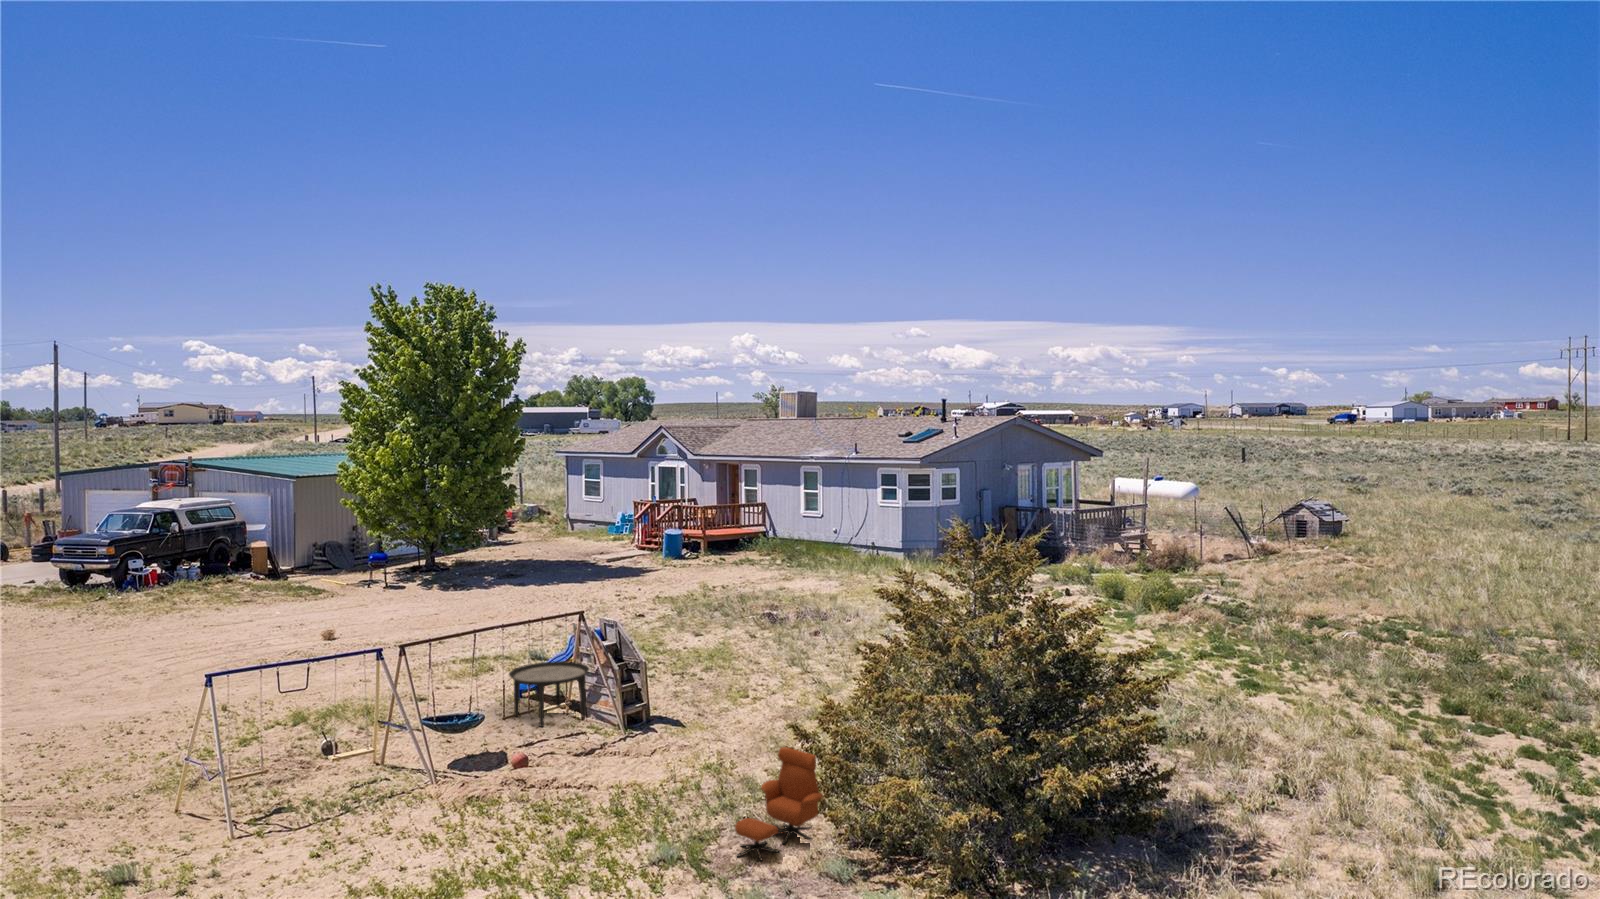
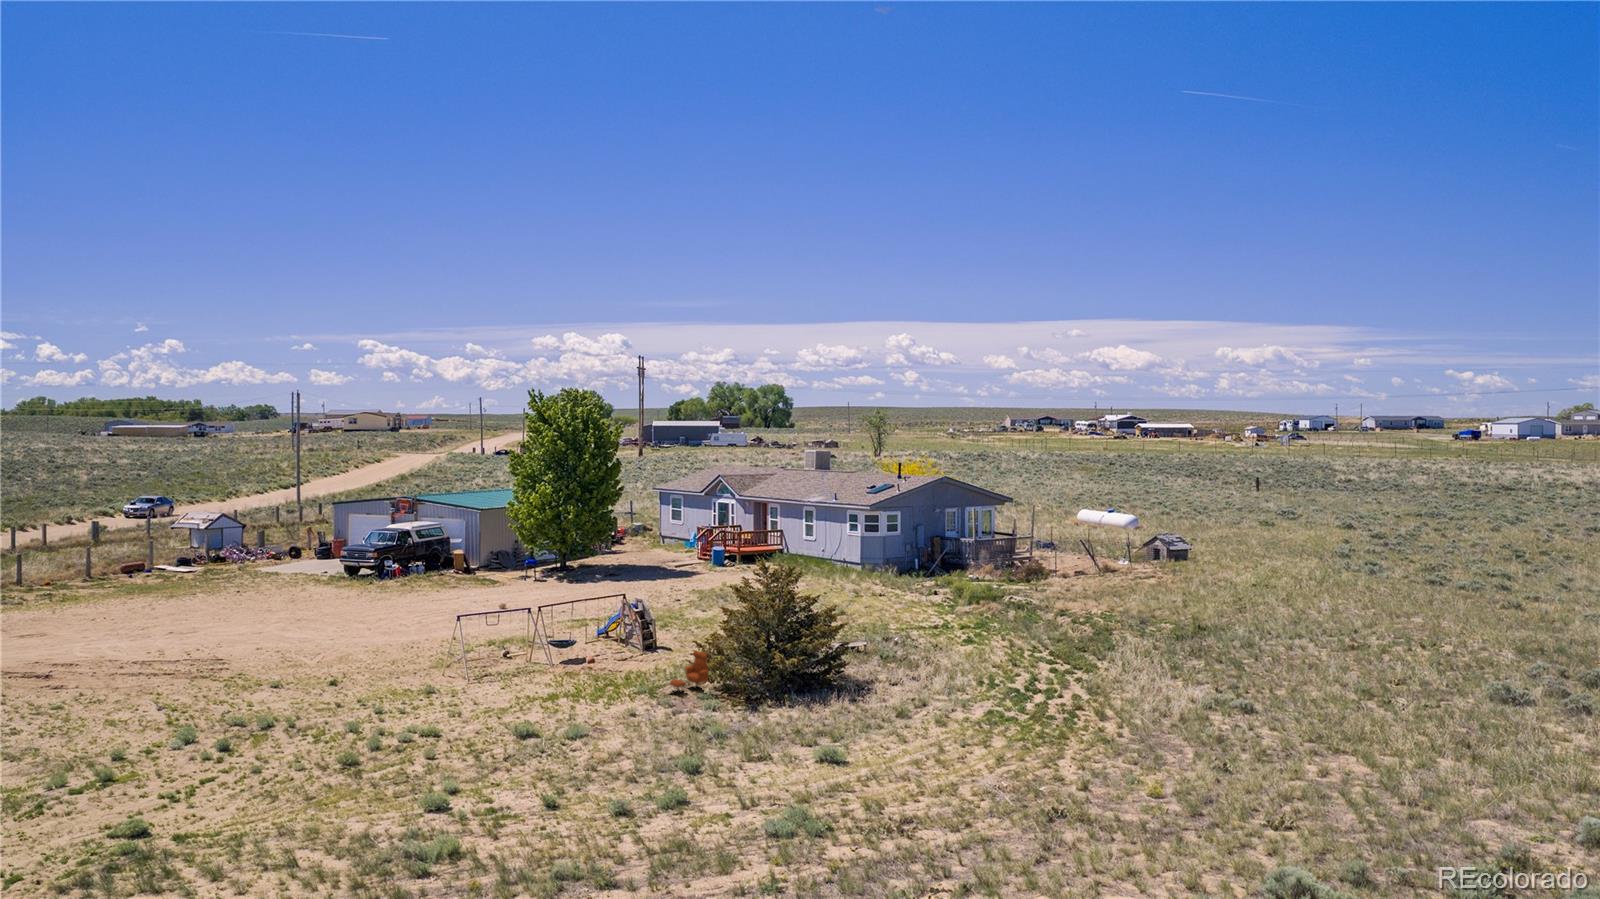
round table: present [509,661,589,727] -> none [588,618,629,649]

